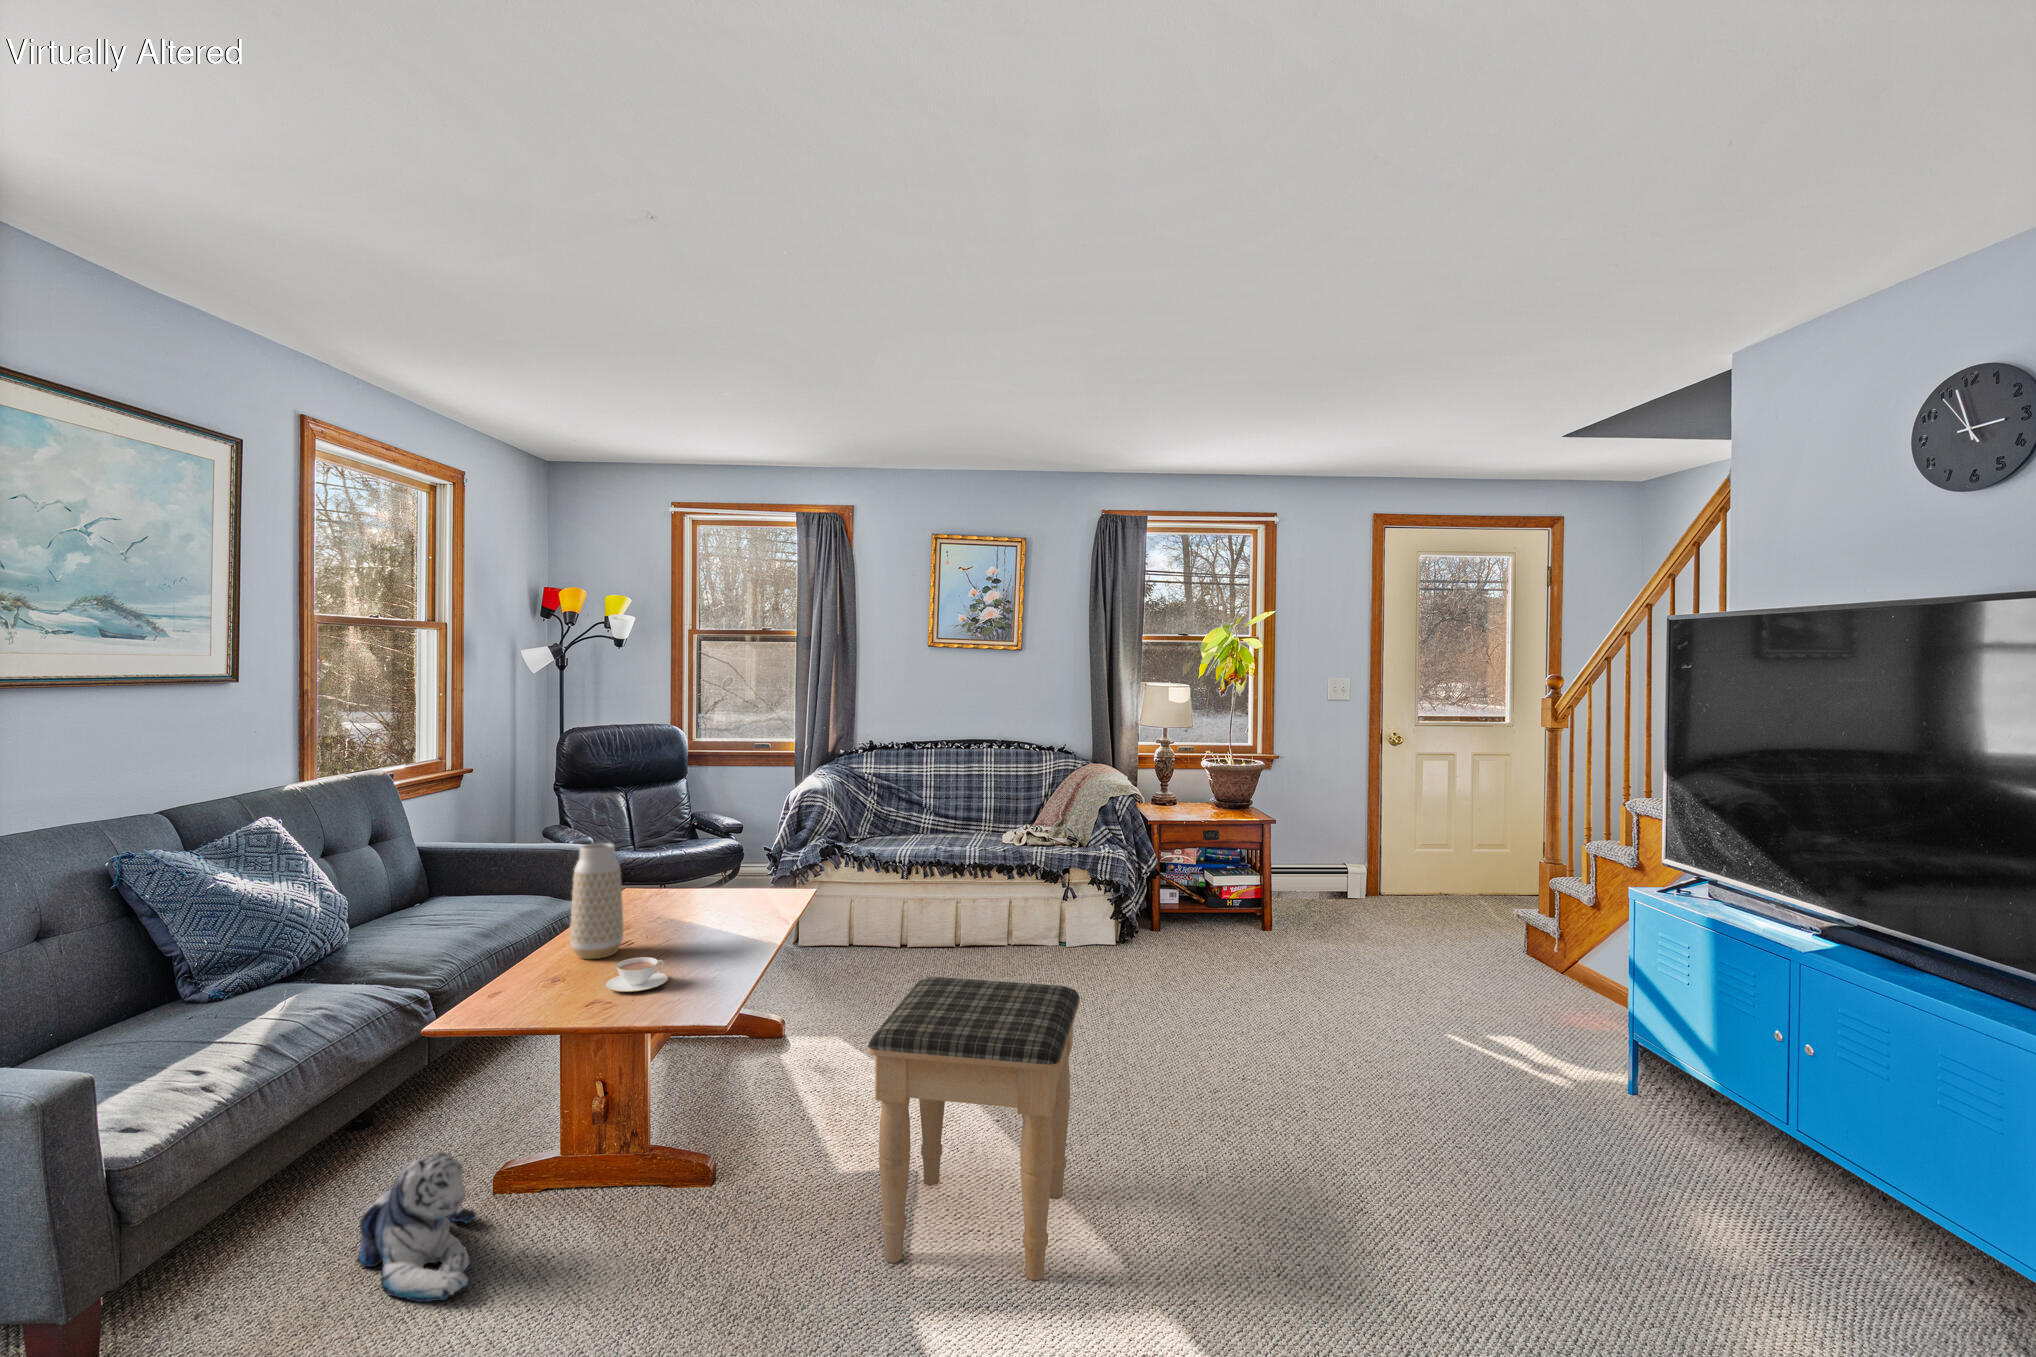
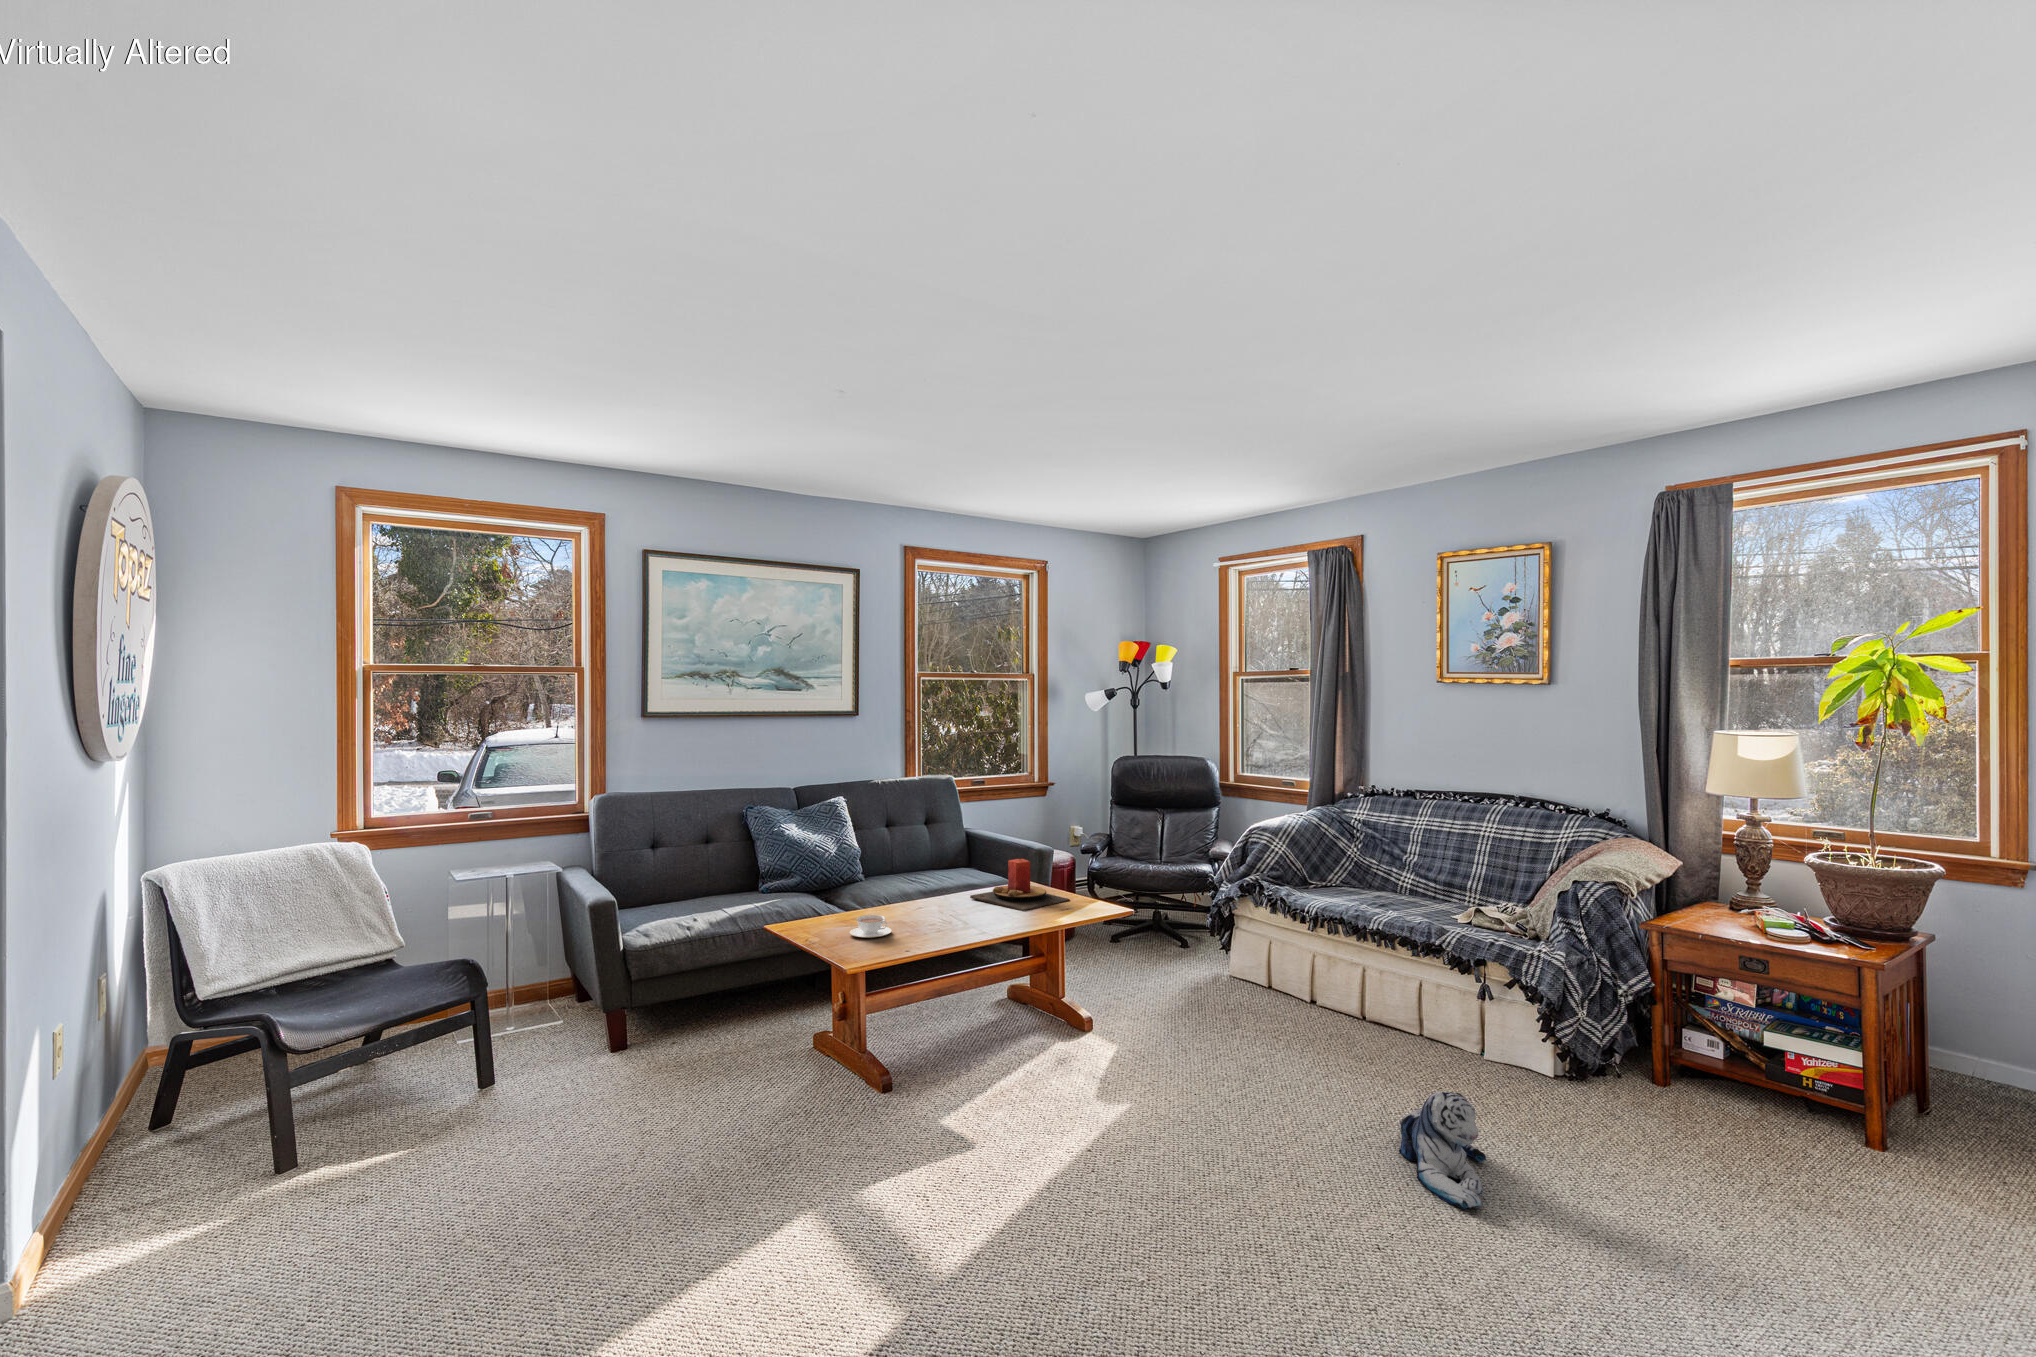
vase: present [570,843,623,959] -> none [891,833,926,916]
candle: none [616,858,731,921] -> present [970,859,1070,911]
footstool: present [868,977,1080,1280] -> none [821,980,1018,1260]
plush toy: present [356,1153,476,1302] -> present [1399,1091,1486,1209]

